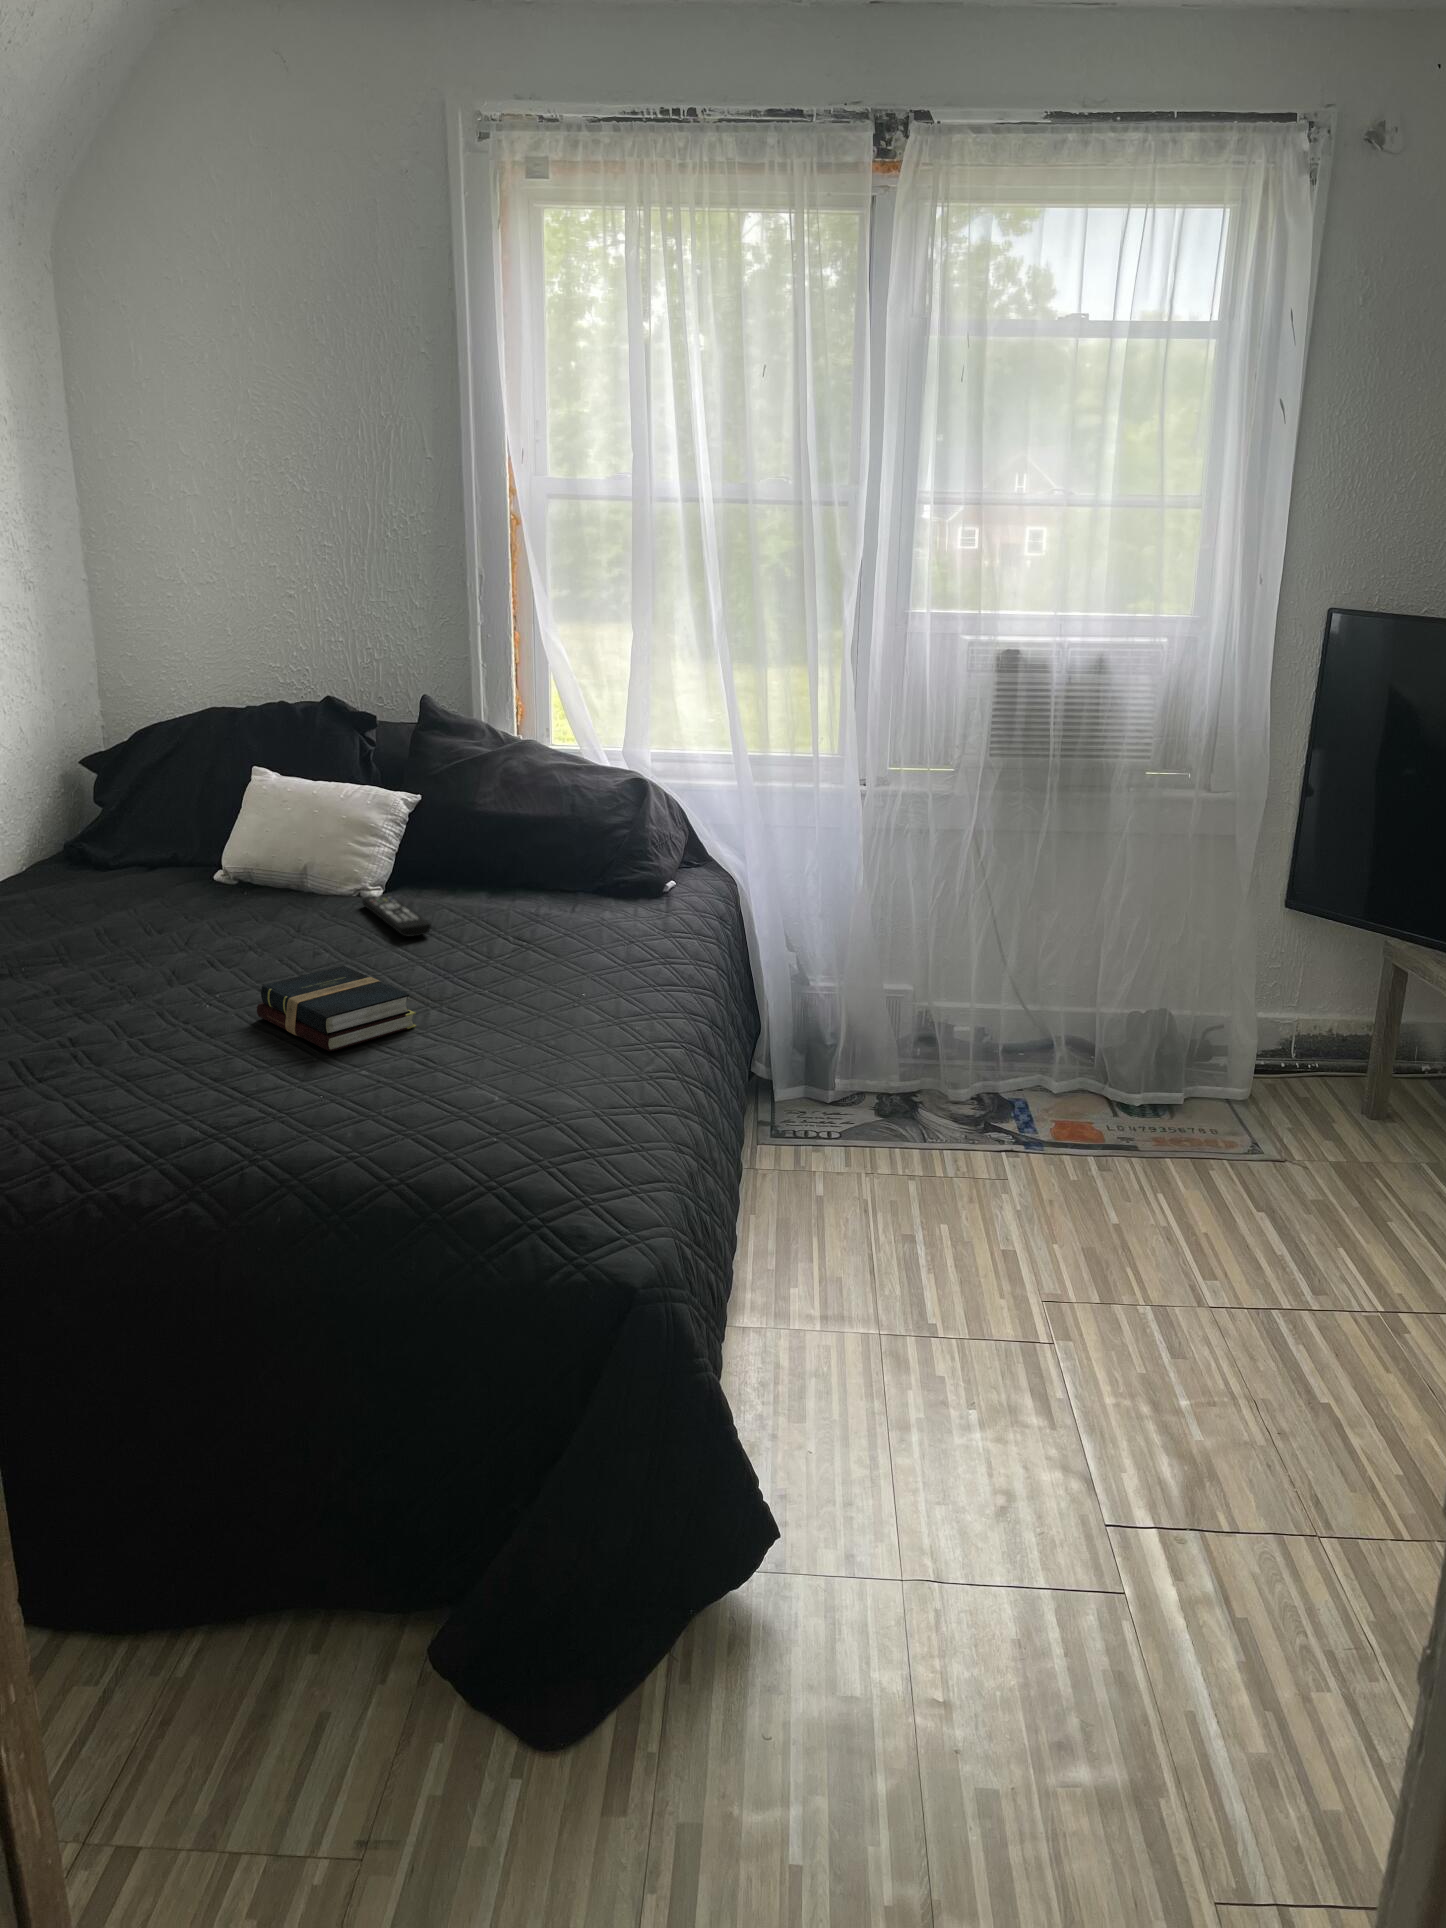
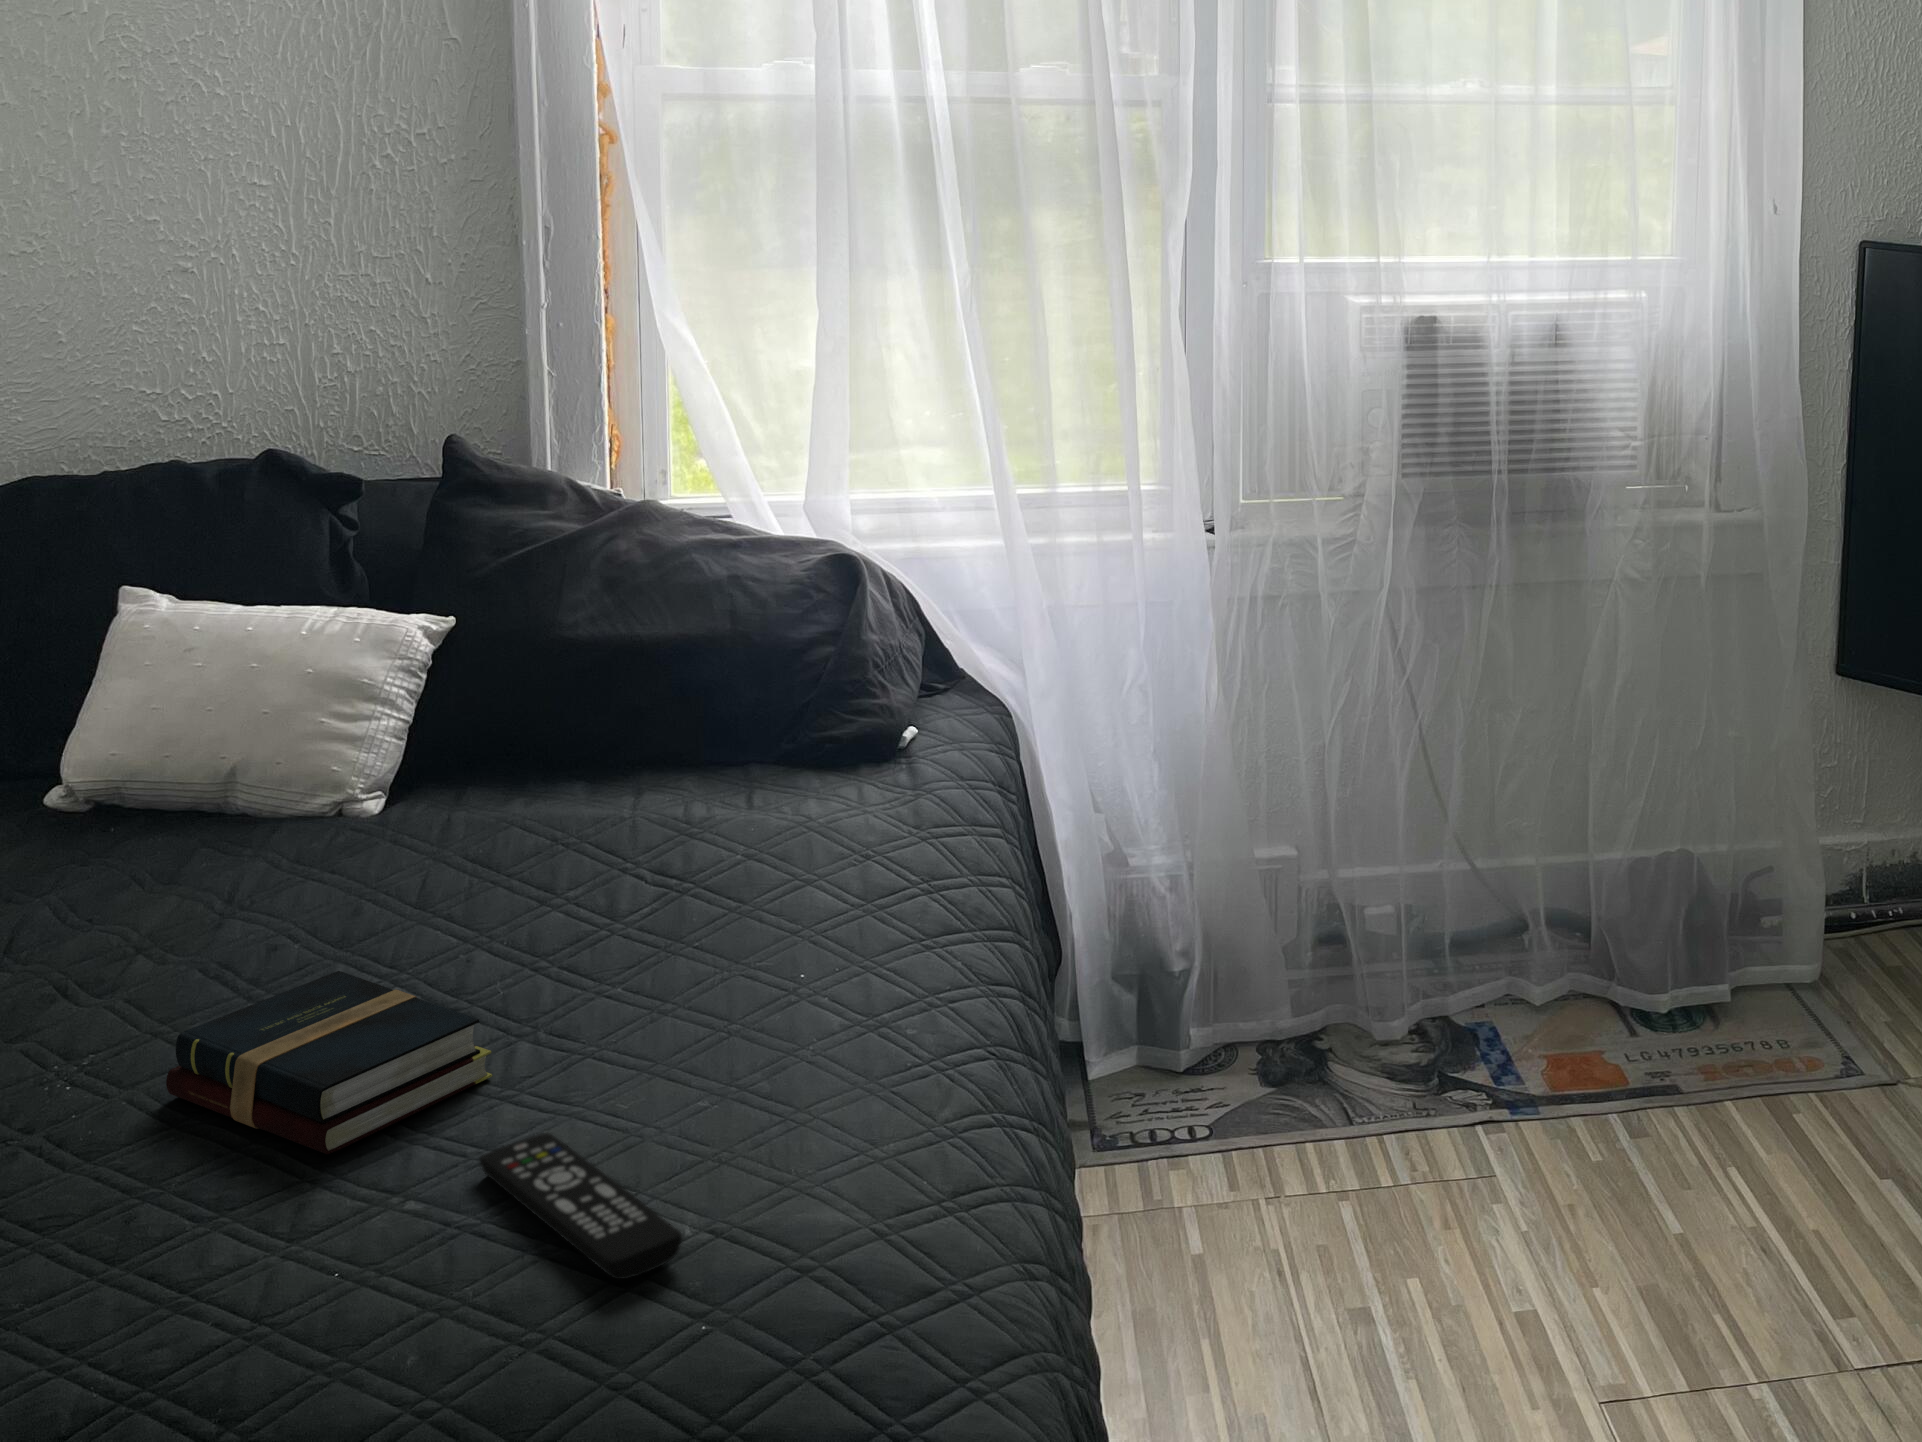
remote control: present [362,895,431,936] -> present [480,1133,682,1279]

